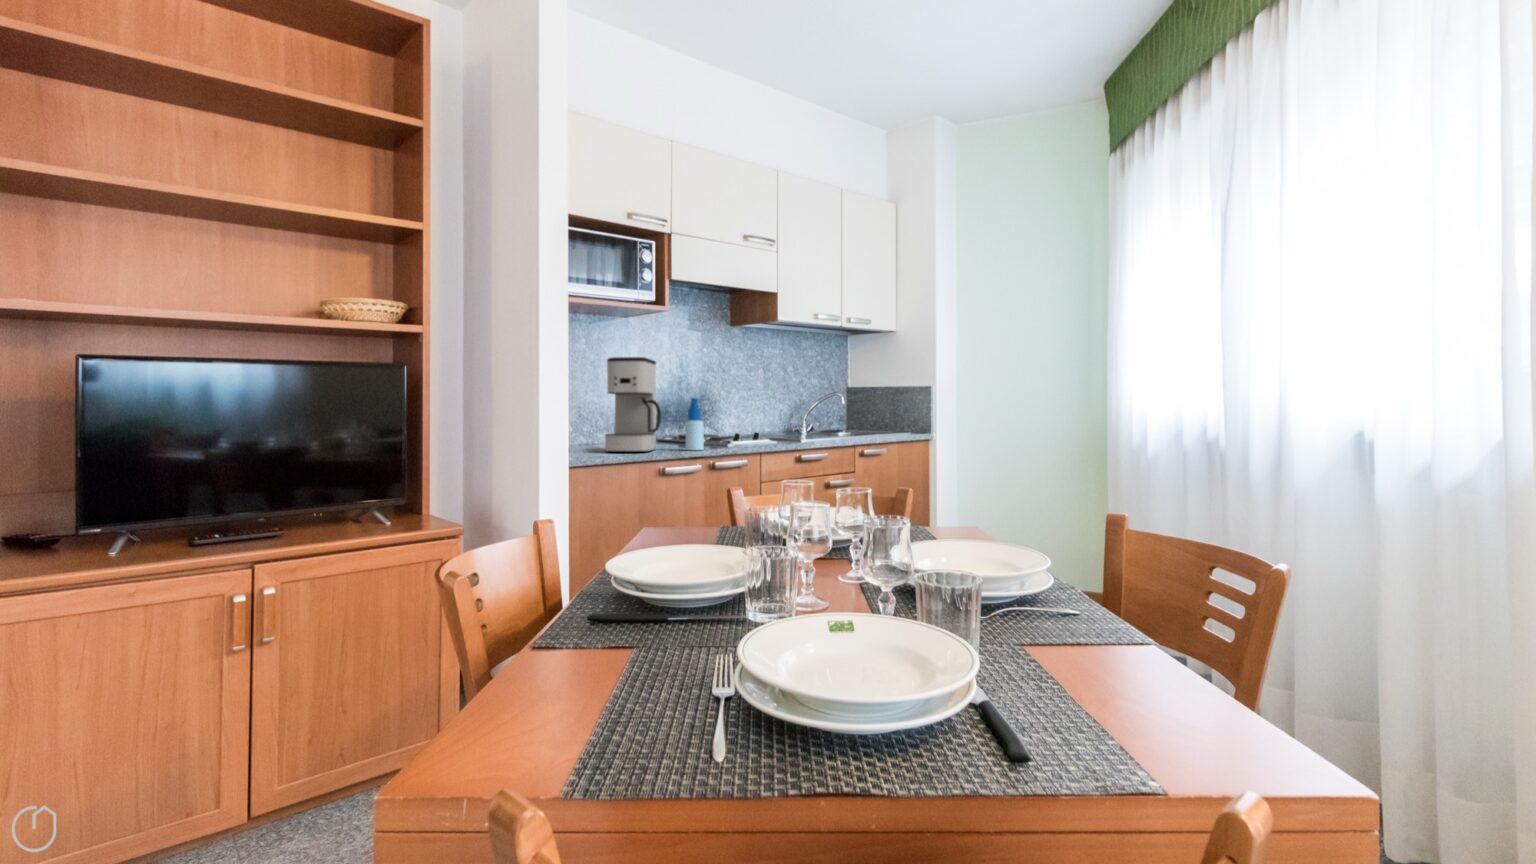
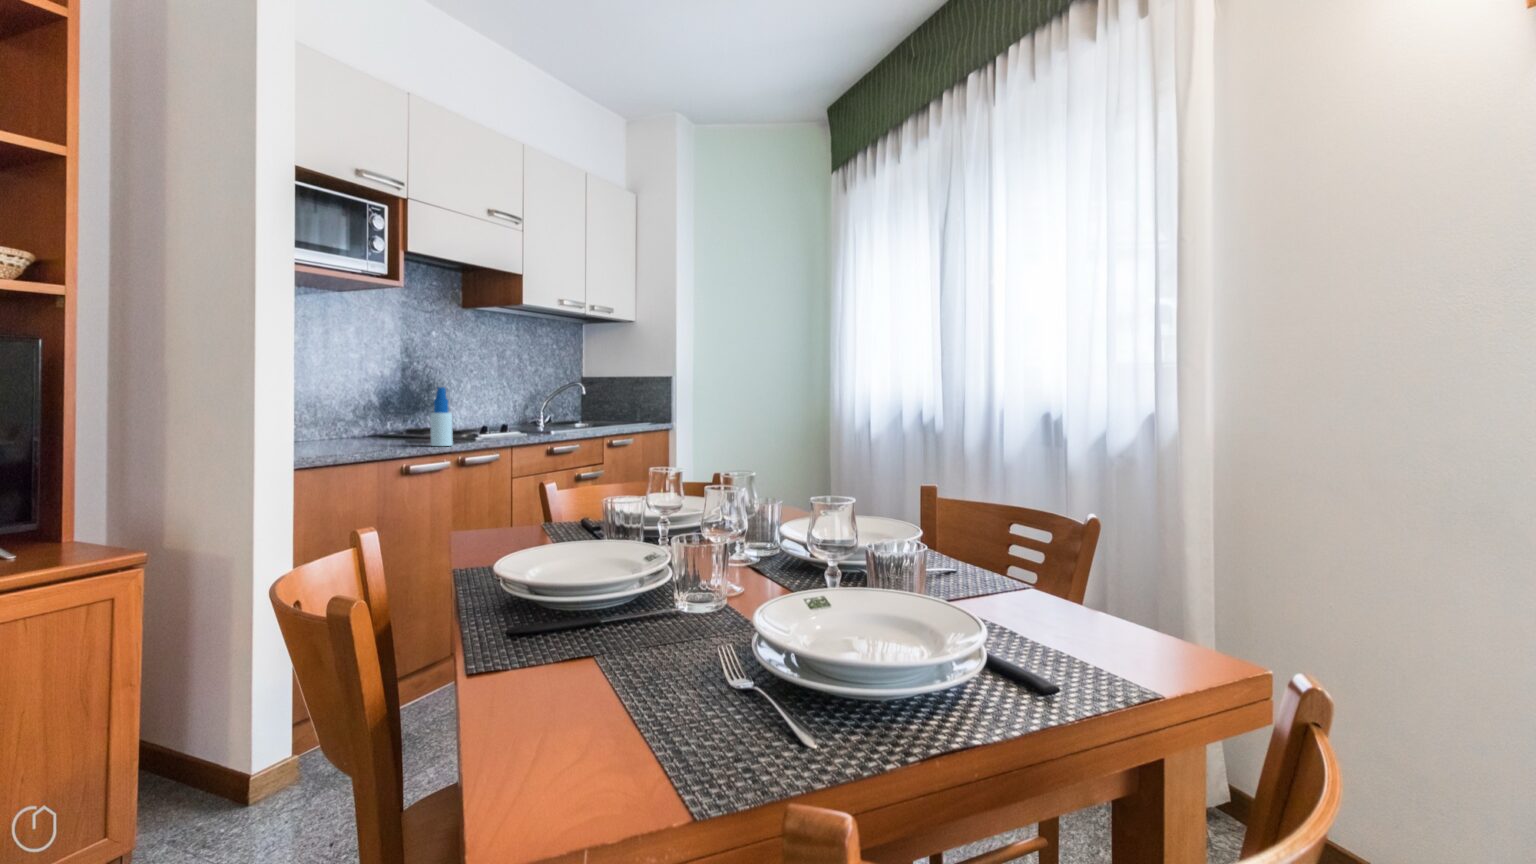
coffee maker: present [605,357,661,452] -> none [328,338,401,450]

